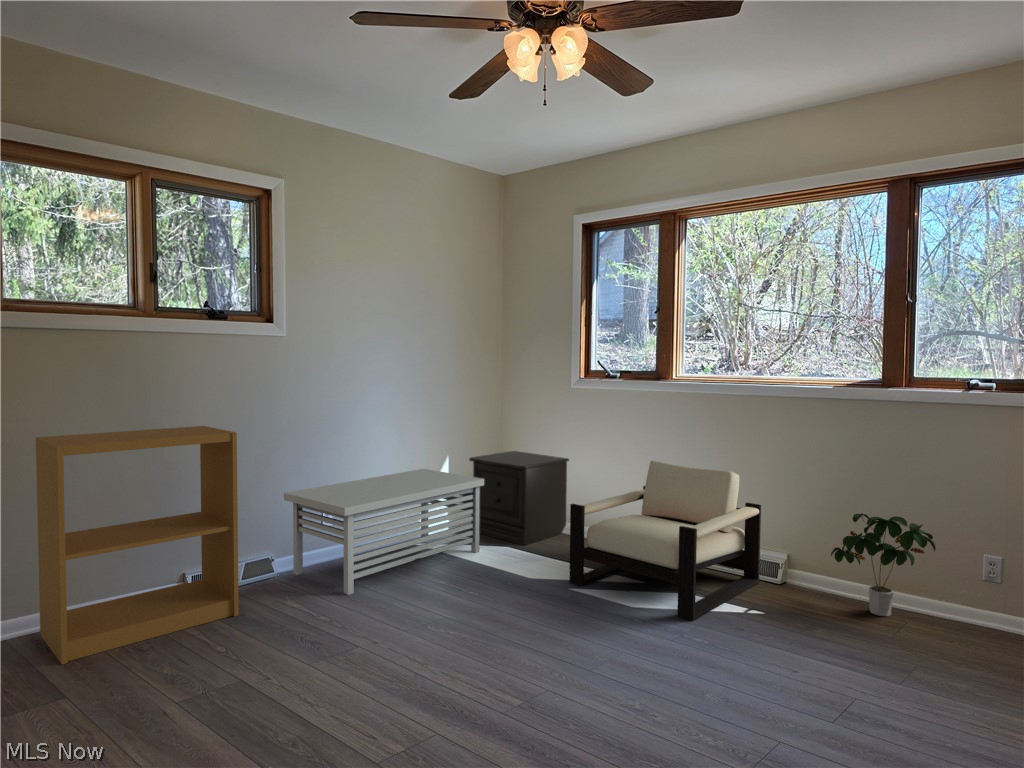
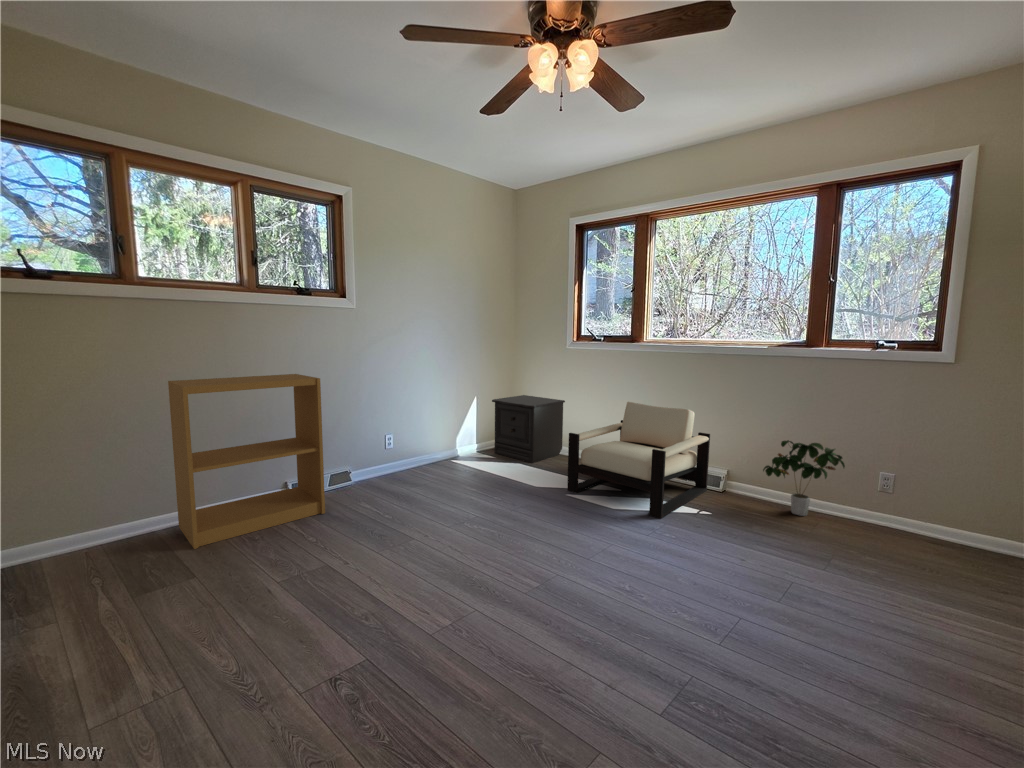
storage bench: present [284,469,484,595] -> none [357,408,504,498]

